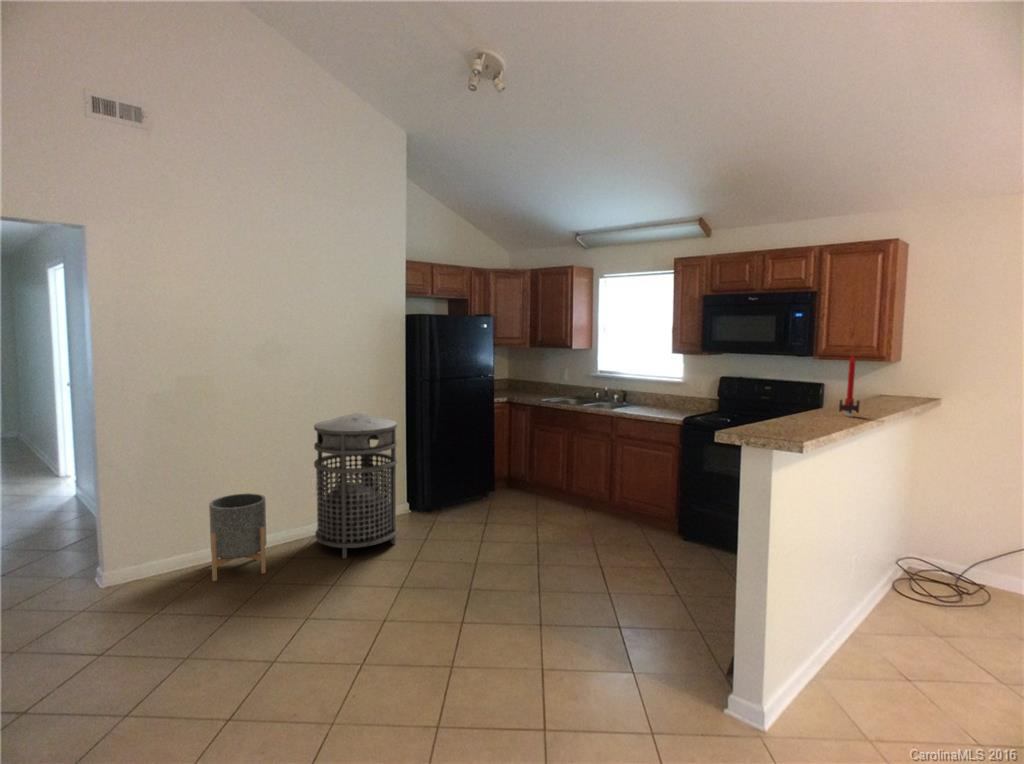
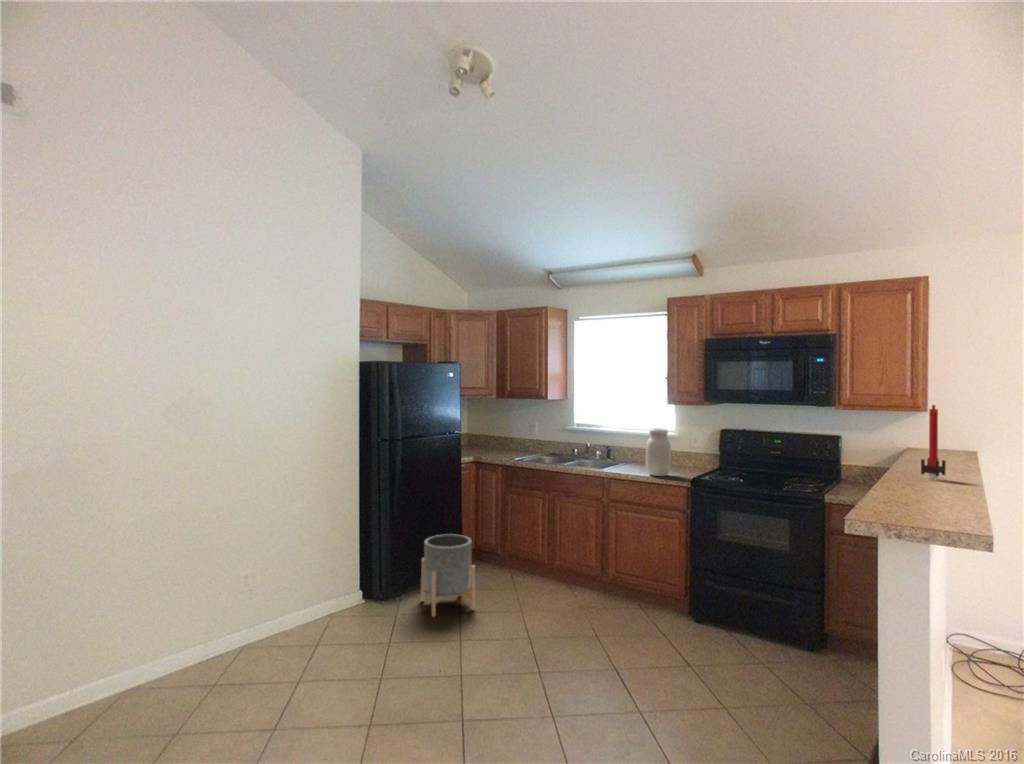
jar: none [647,375,669,416] -> present [646,429,671,476]
trash can: present [314,413,398,558] -> none [241,485,352,682]
planter: present [209,493,267,581] -> present [421,534,475,617]

